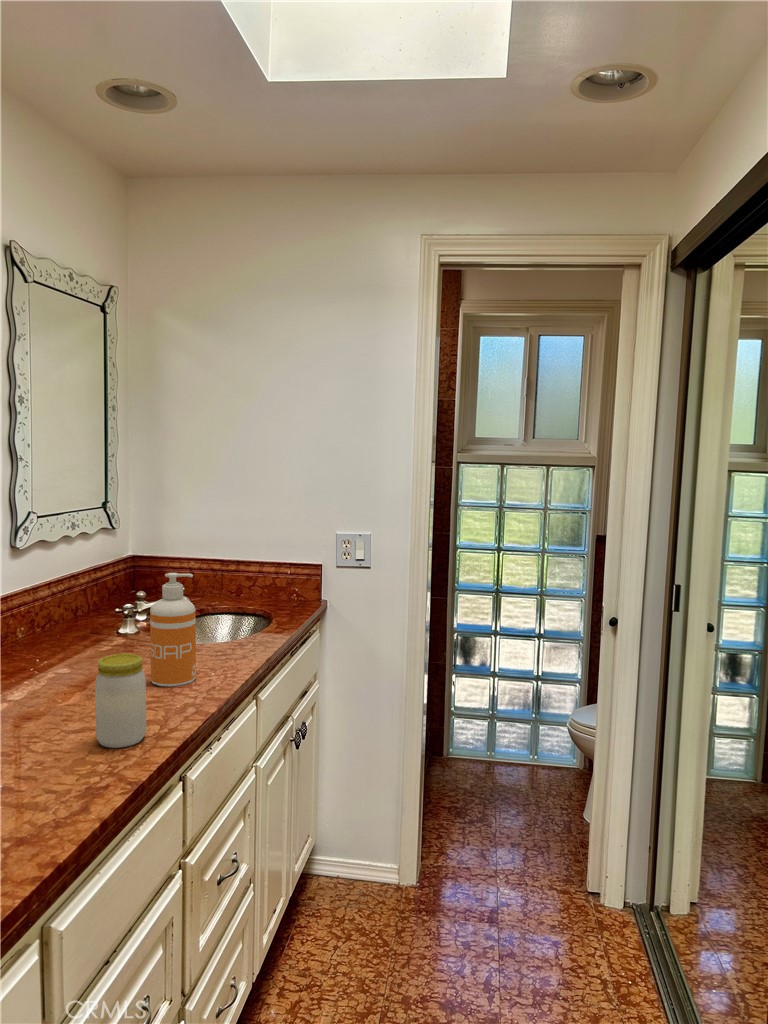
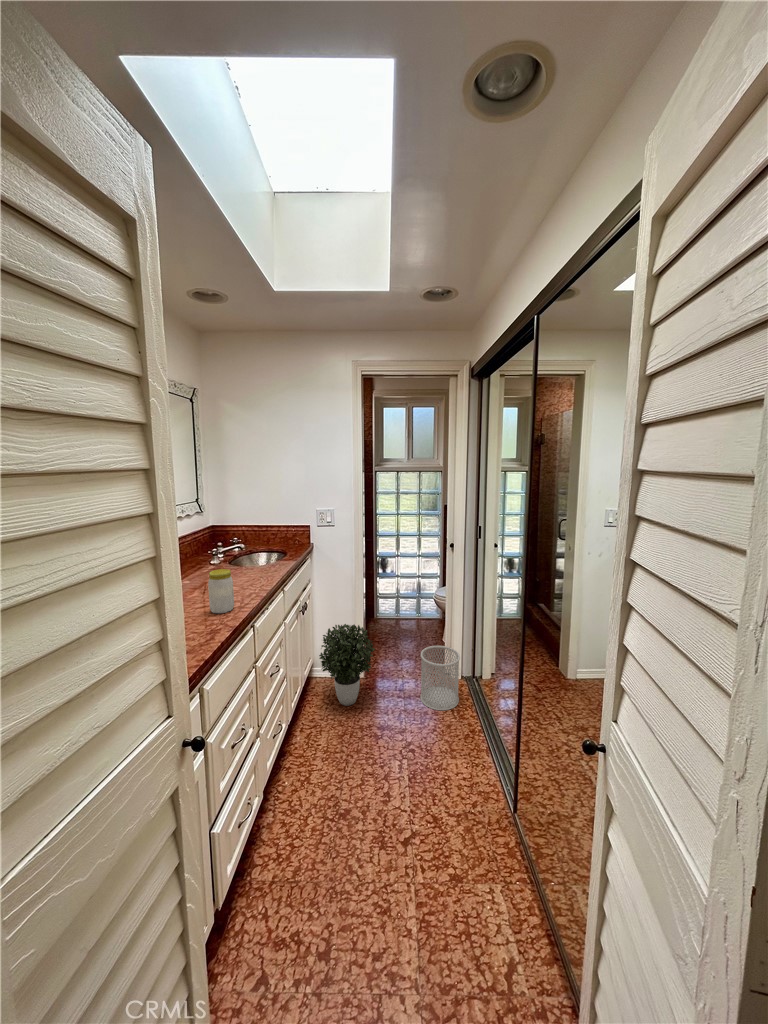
soap dispenser: present [150,573,196,687] -> none [229,531,254,586]
potted plant: none [324,772,441,946] -> present [319,624,375,706]
wastebasket: none [533,834,623,980] -> present [420,646,460,710]

